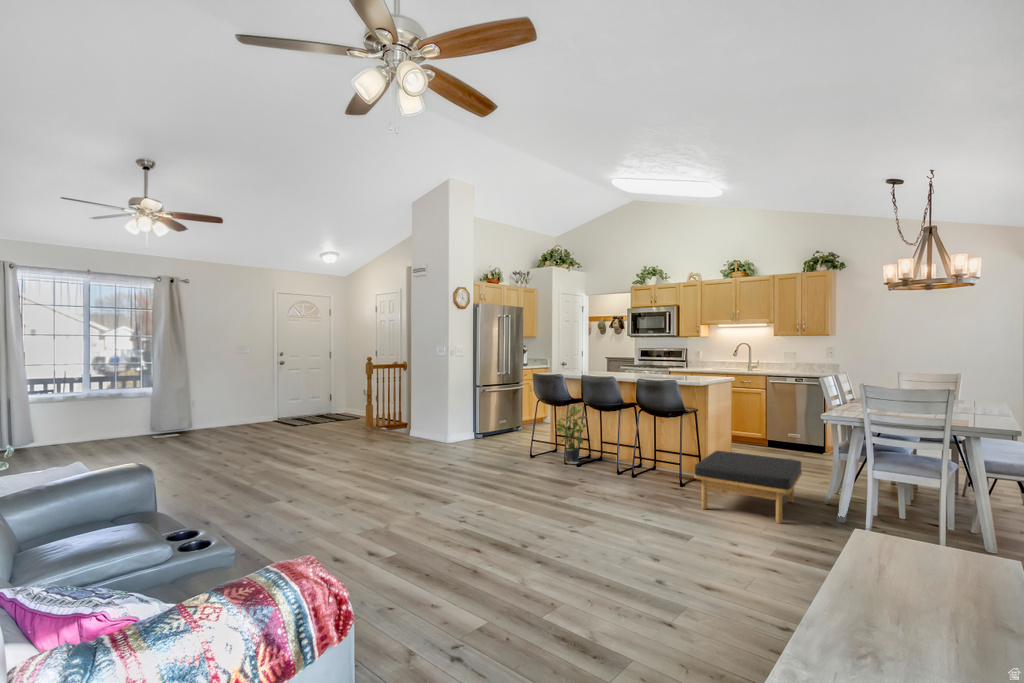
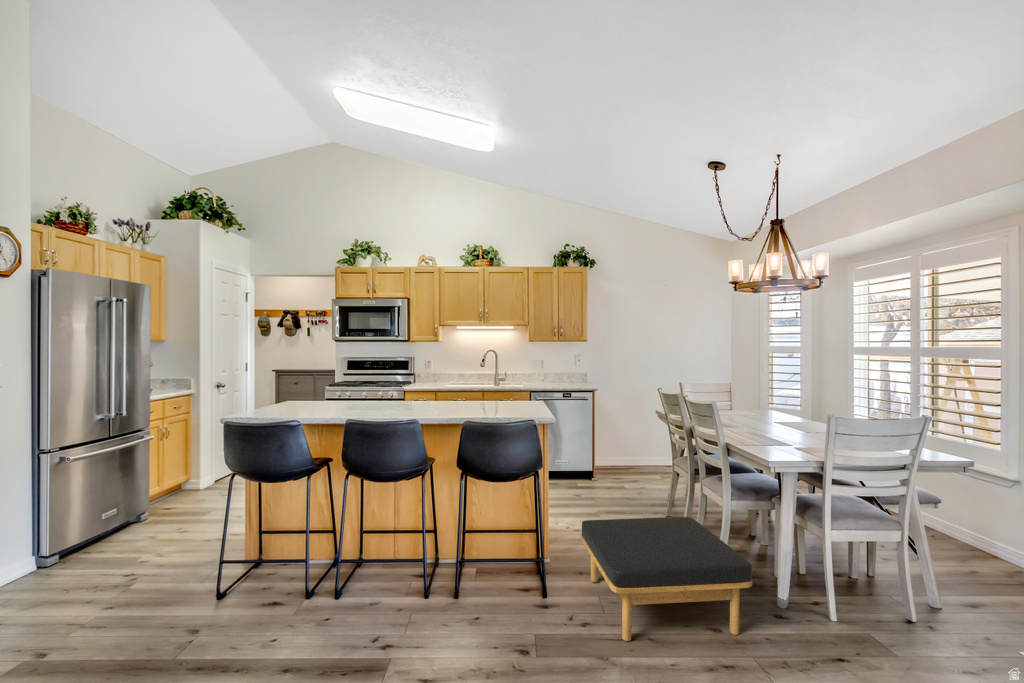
potted plant: present [555,405,587,464] -> none [276,471,342,591]

